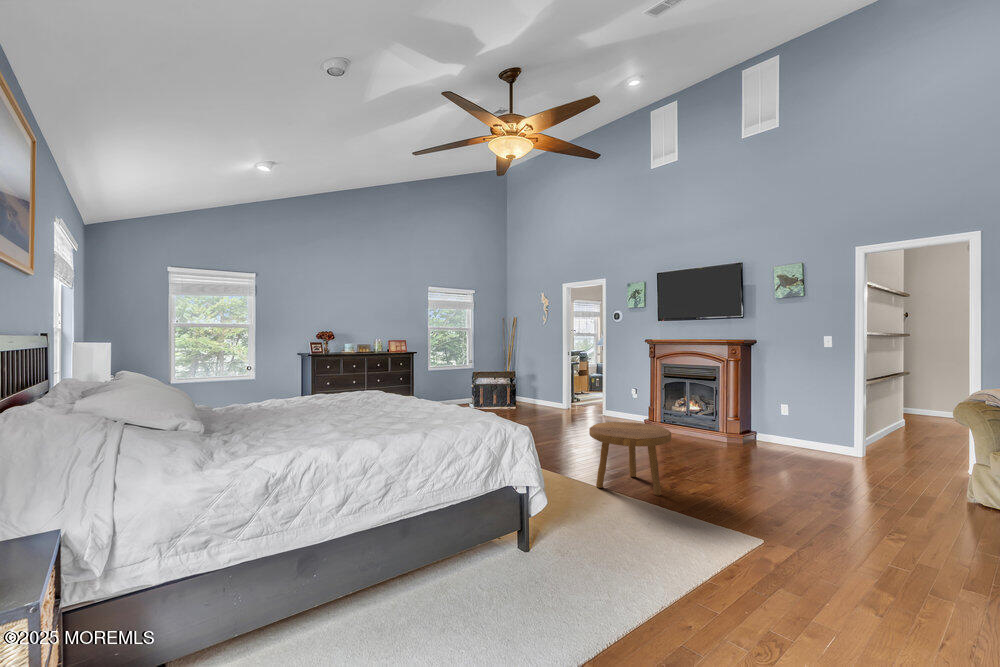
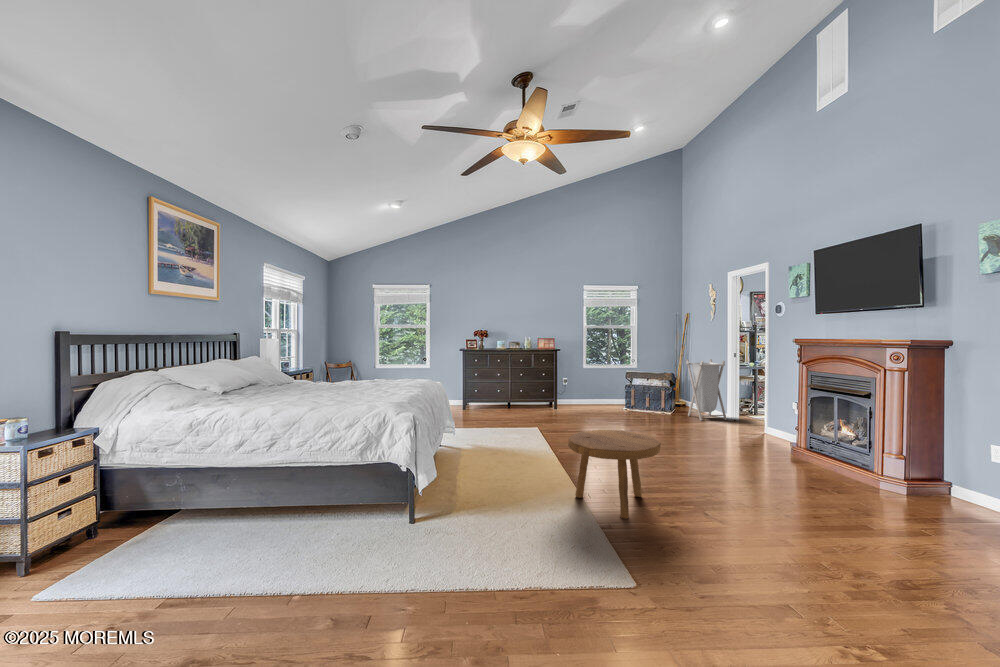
laundry hamper: none [533,357,566,411] -> present [686,359,727,421]

